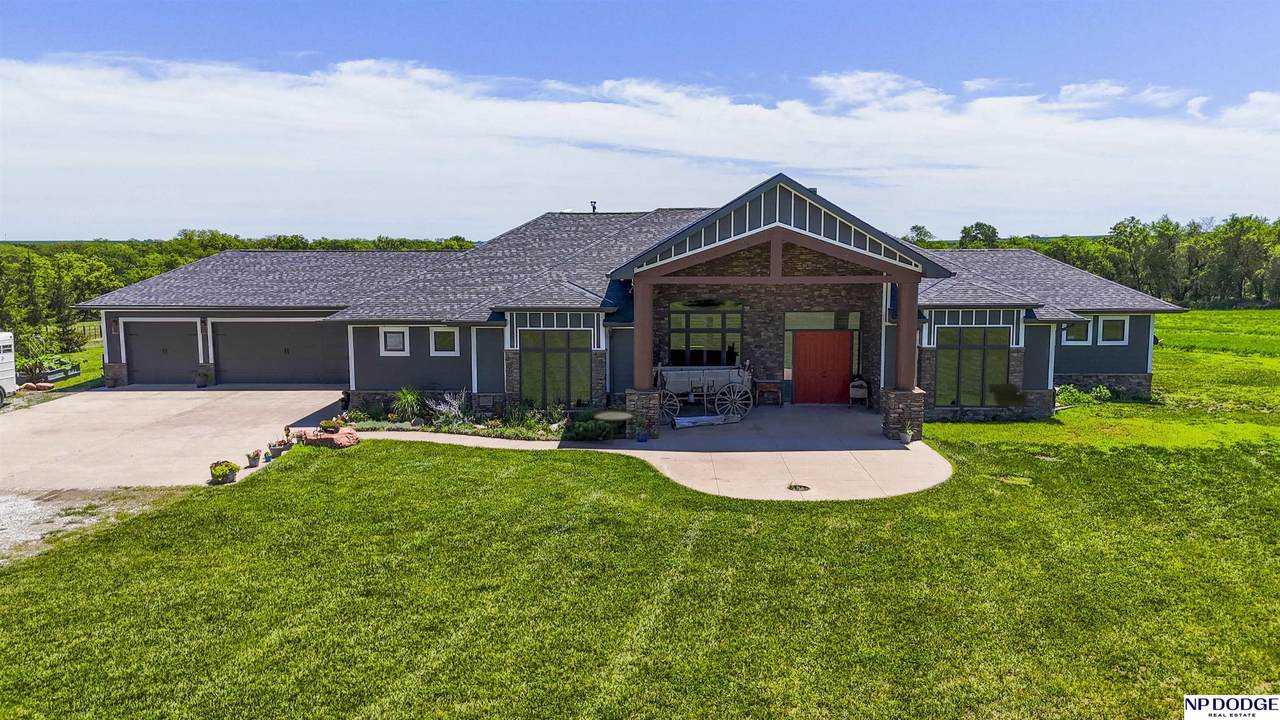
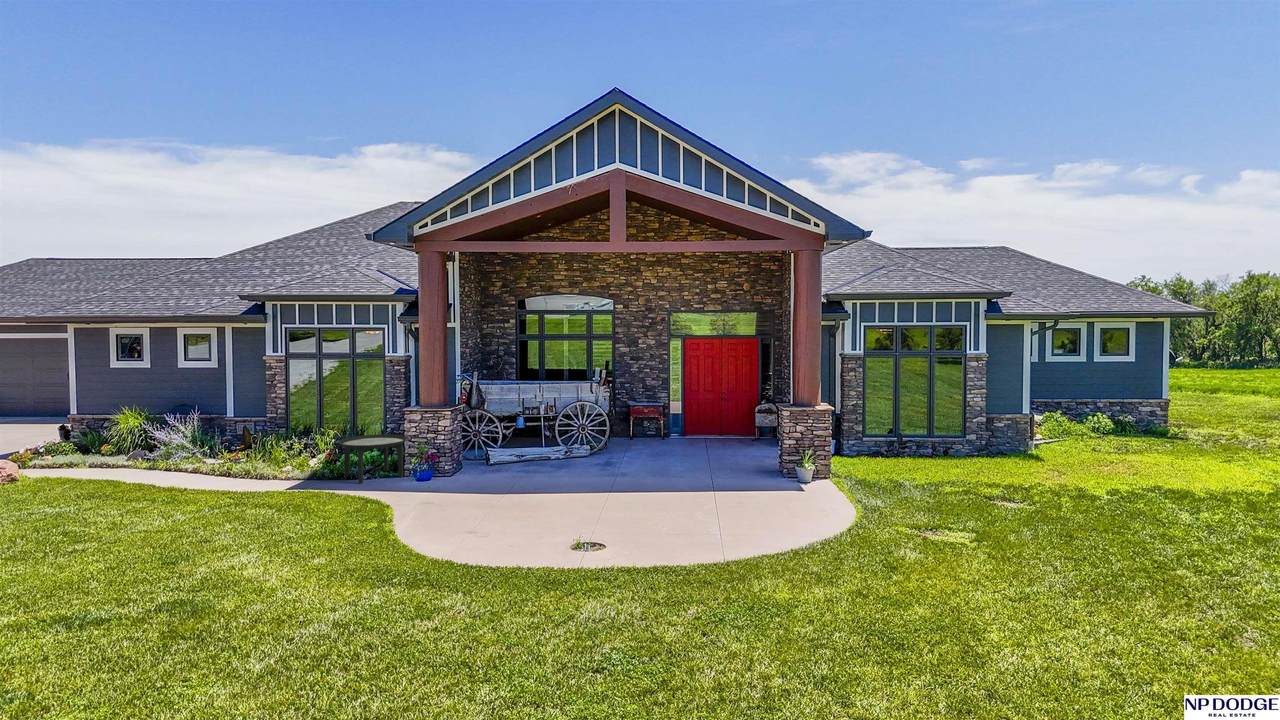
armchair: present [988,384,1027,420] -> none [936,405,993,456]

